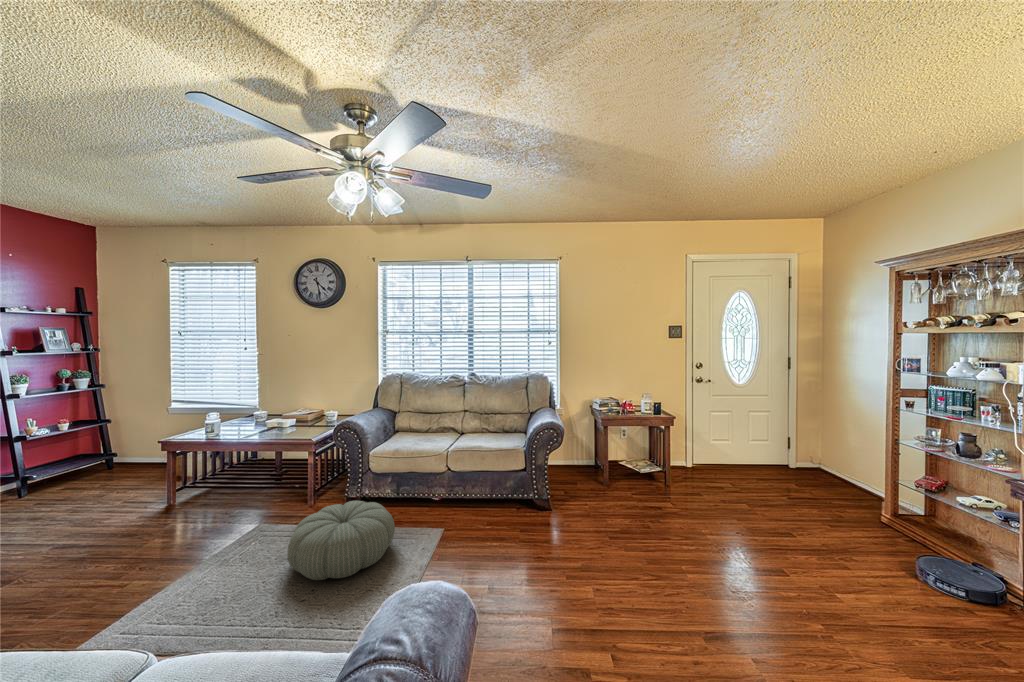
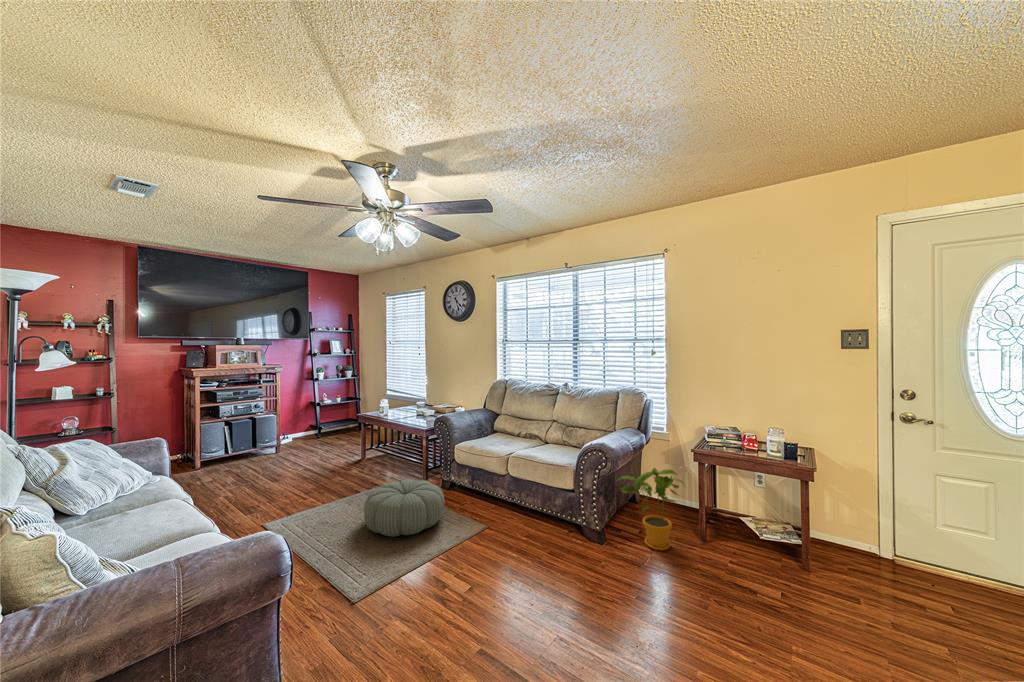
house plant: none [551,435,607,501] -> present [620,468,684,550]

